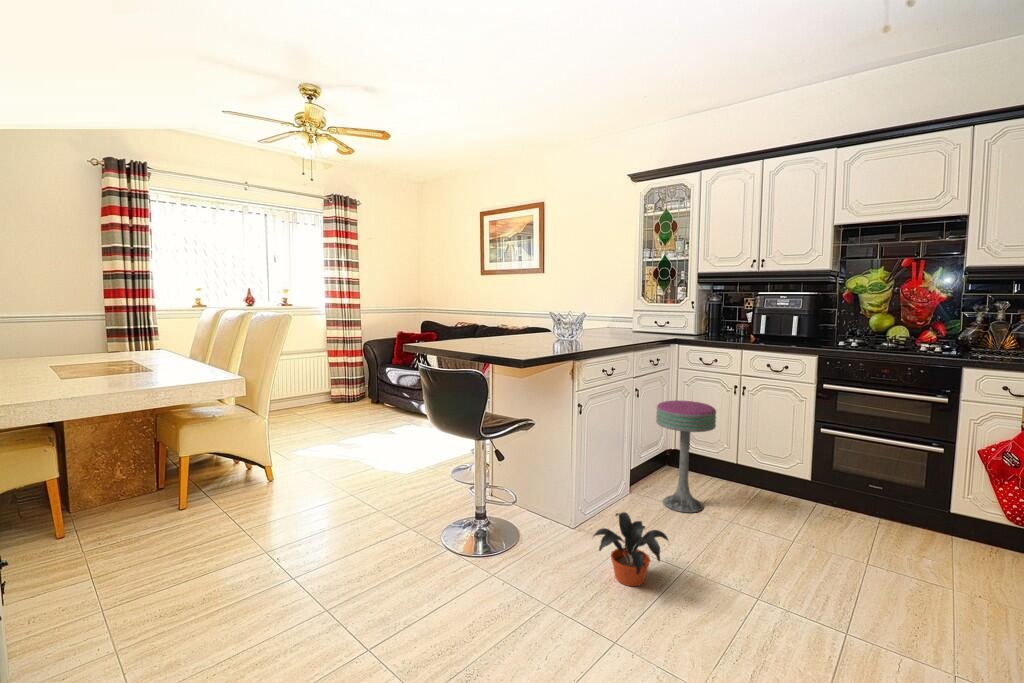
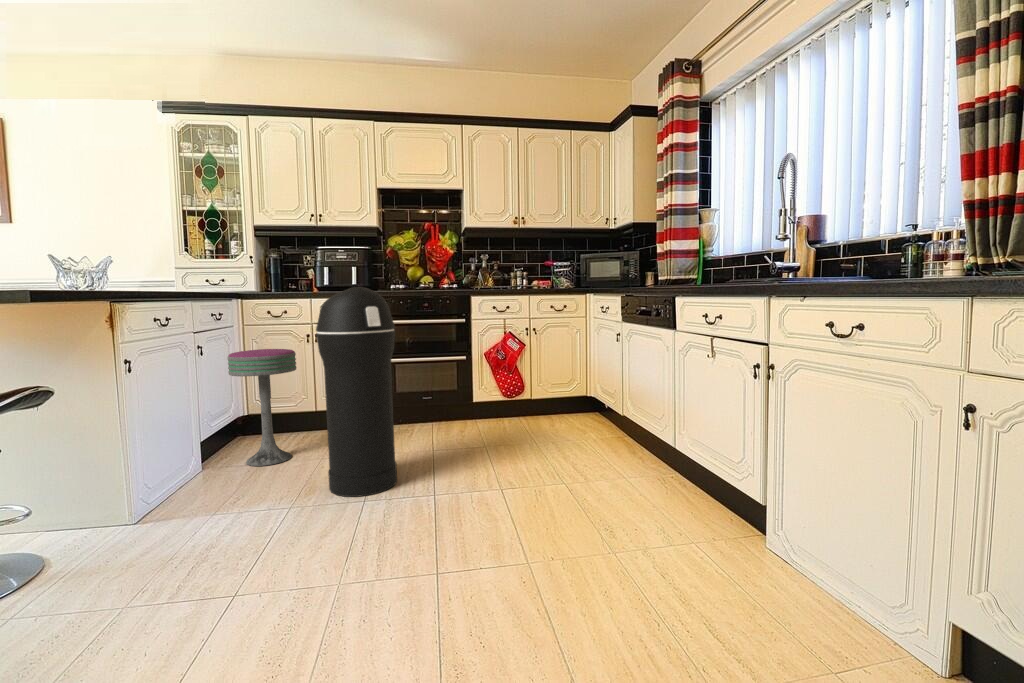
trash can: none [726,375,820,600] -> present [316,287,397,497]
potted plant: present [593,512,668,586] -> none [168,462,272,540]

